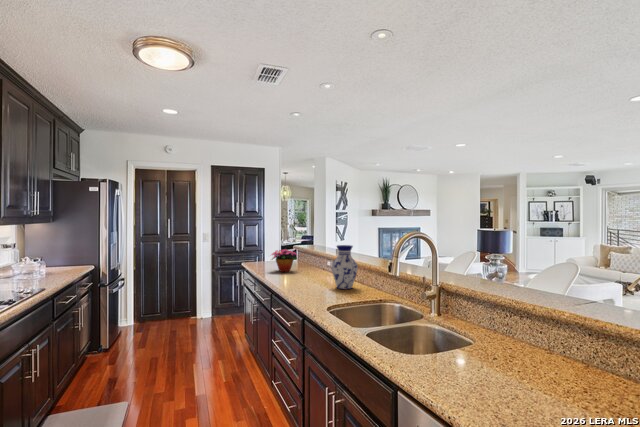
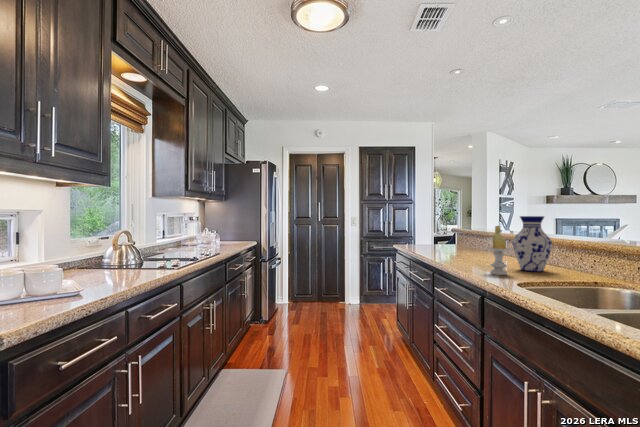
flower arrangement: present [272,250,296,272] -> none [425,227,465,254]
candle: none [310,255,329,295] -> present [486,226,512,275]

